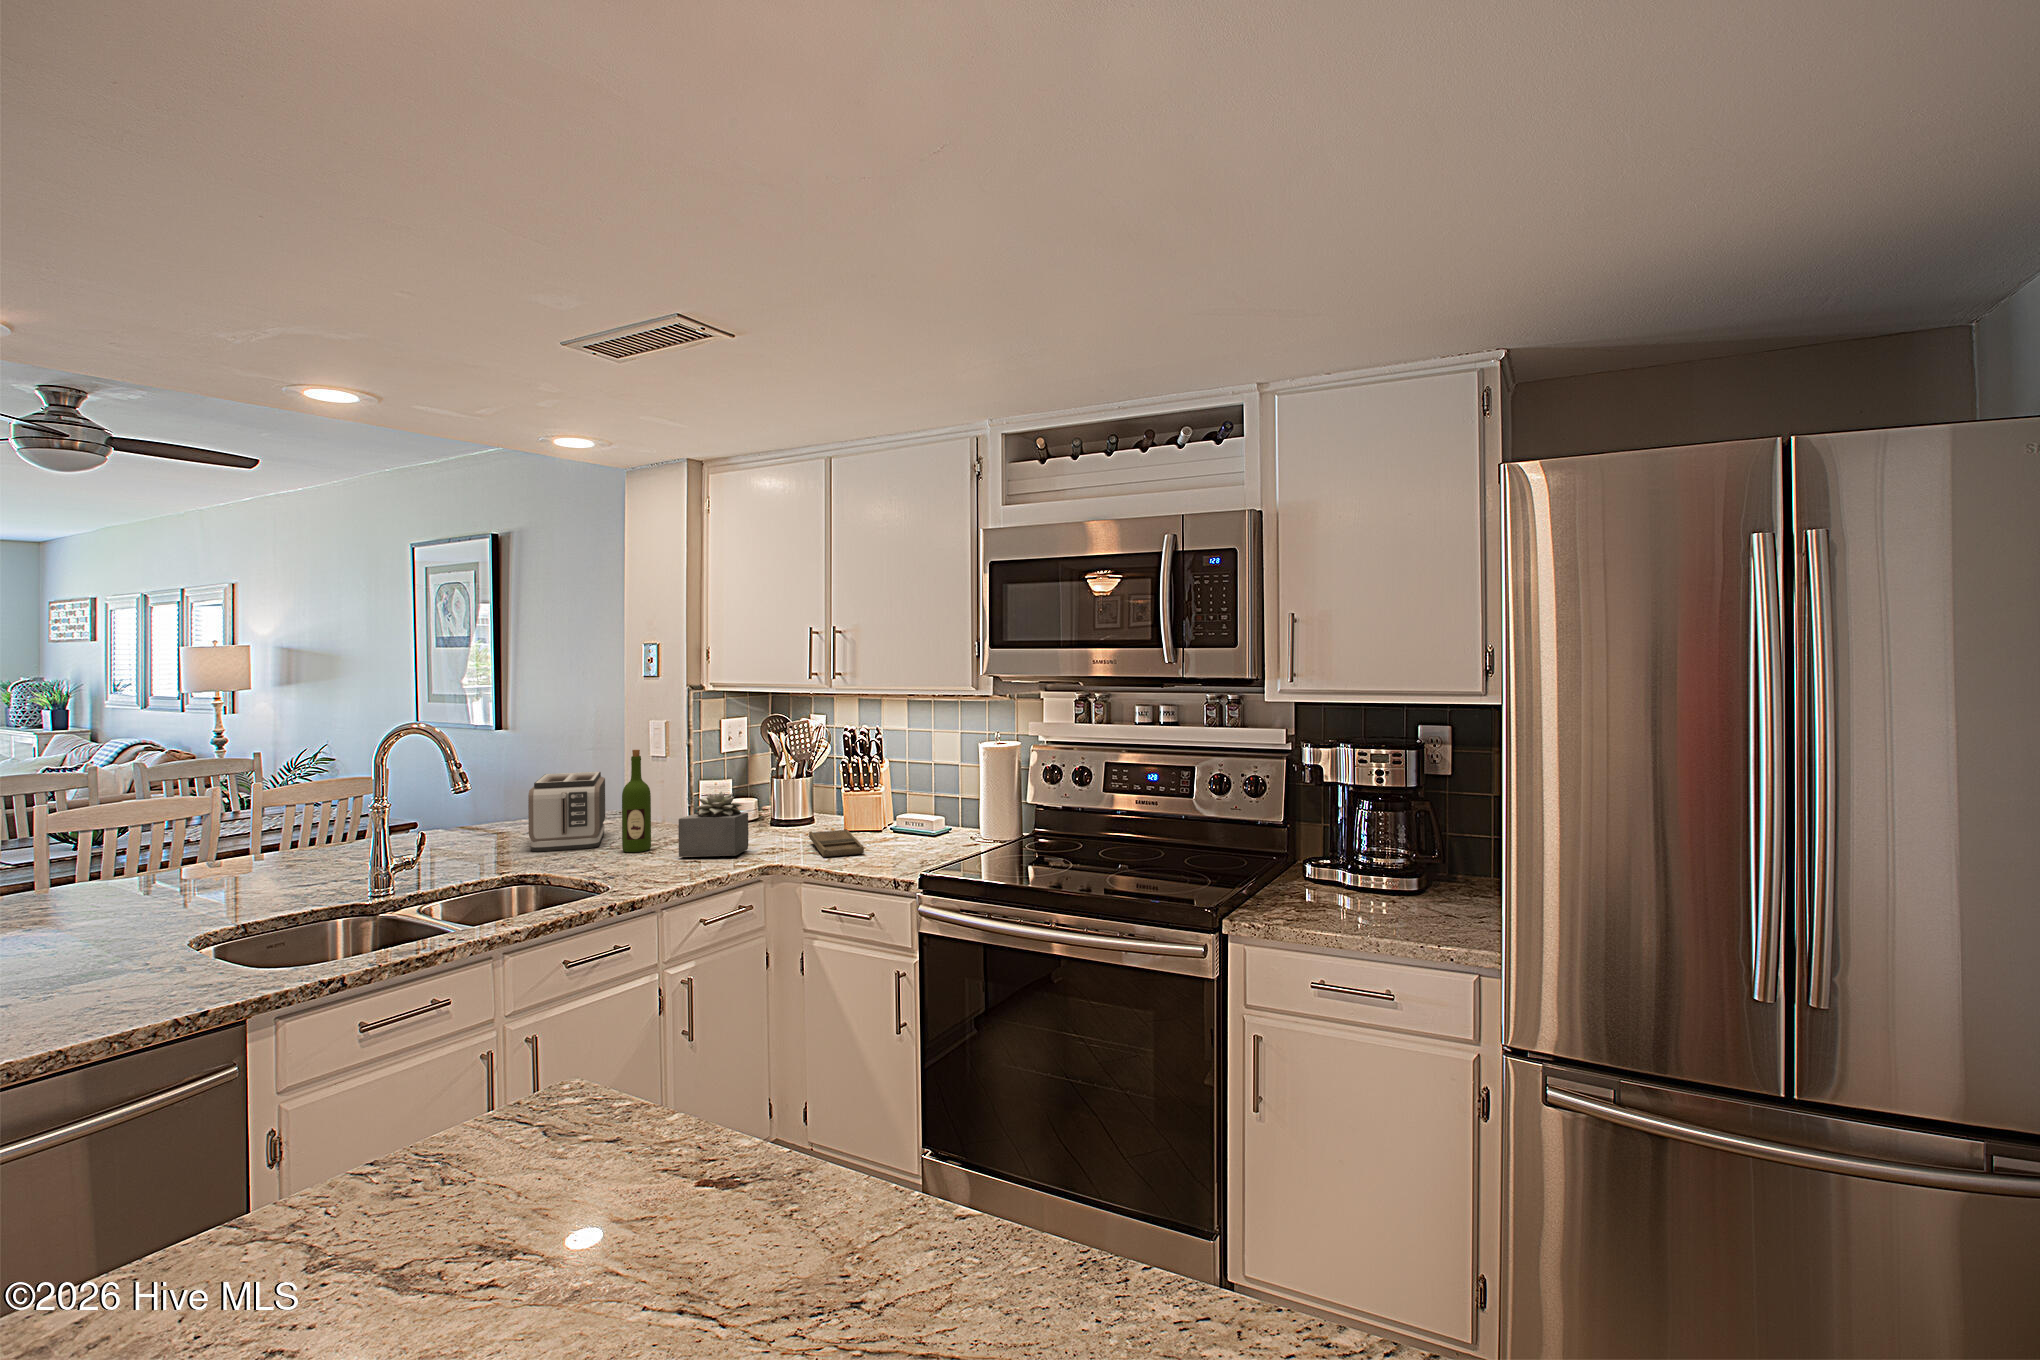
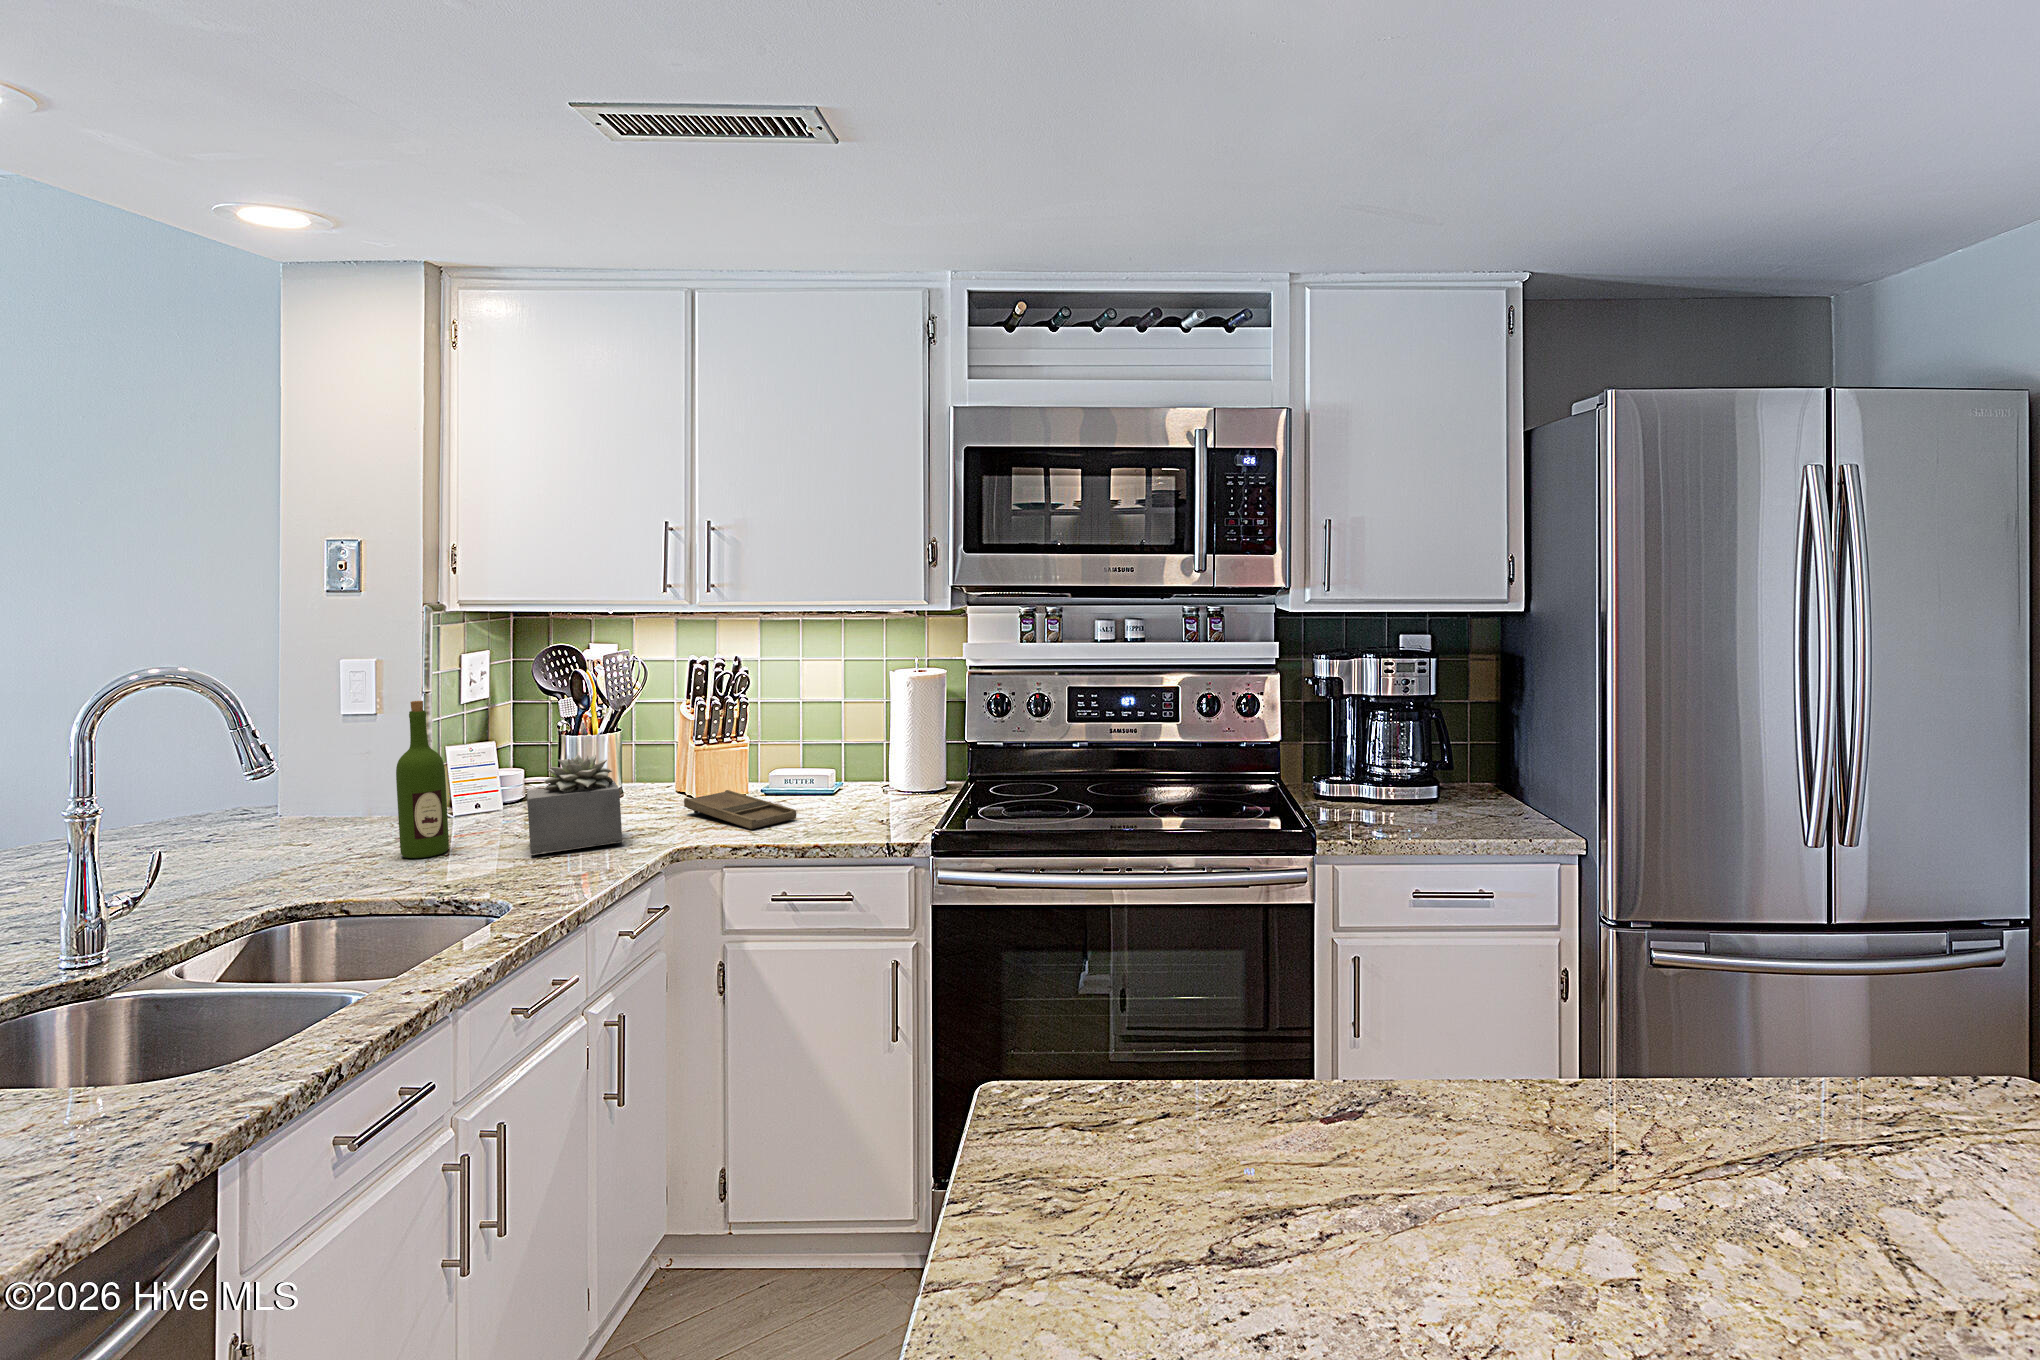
toaster: present [528,772,605,852] -> none [175,740,342,878]

